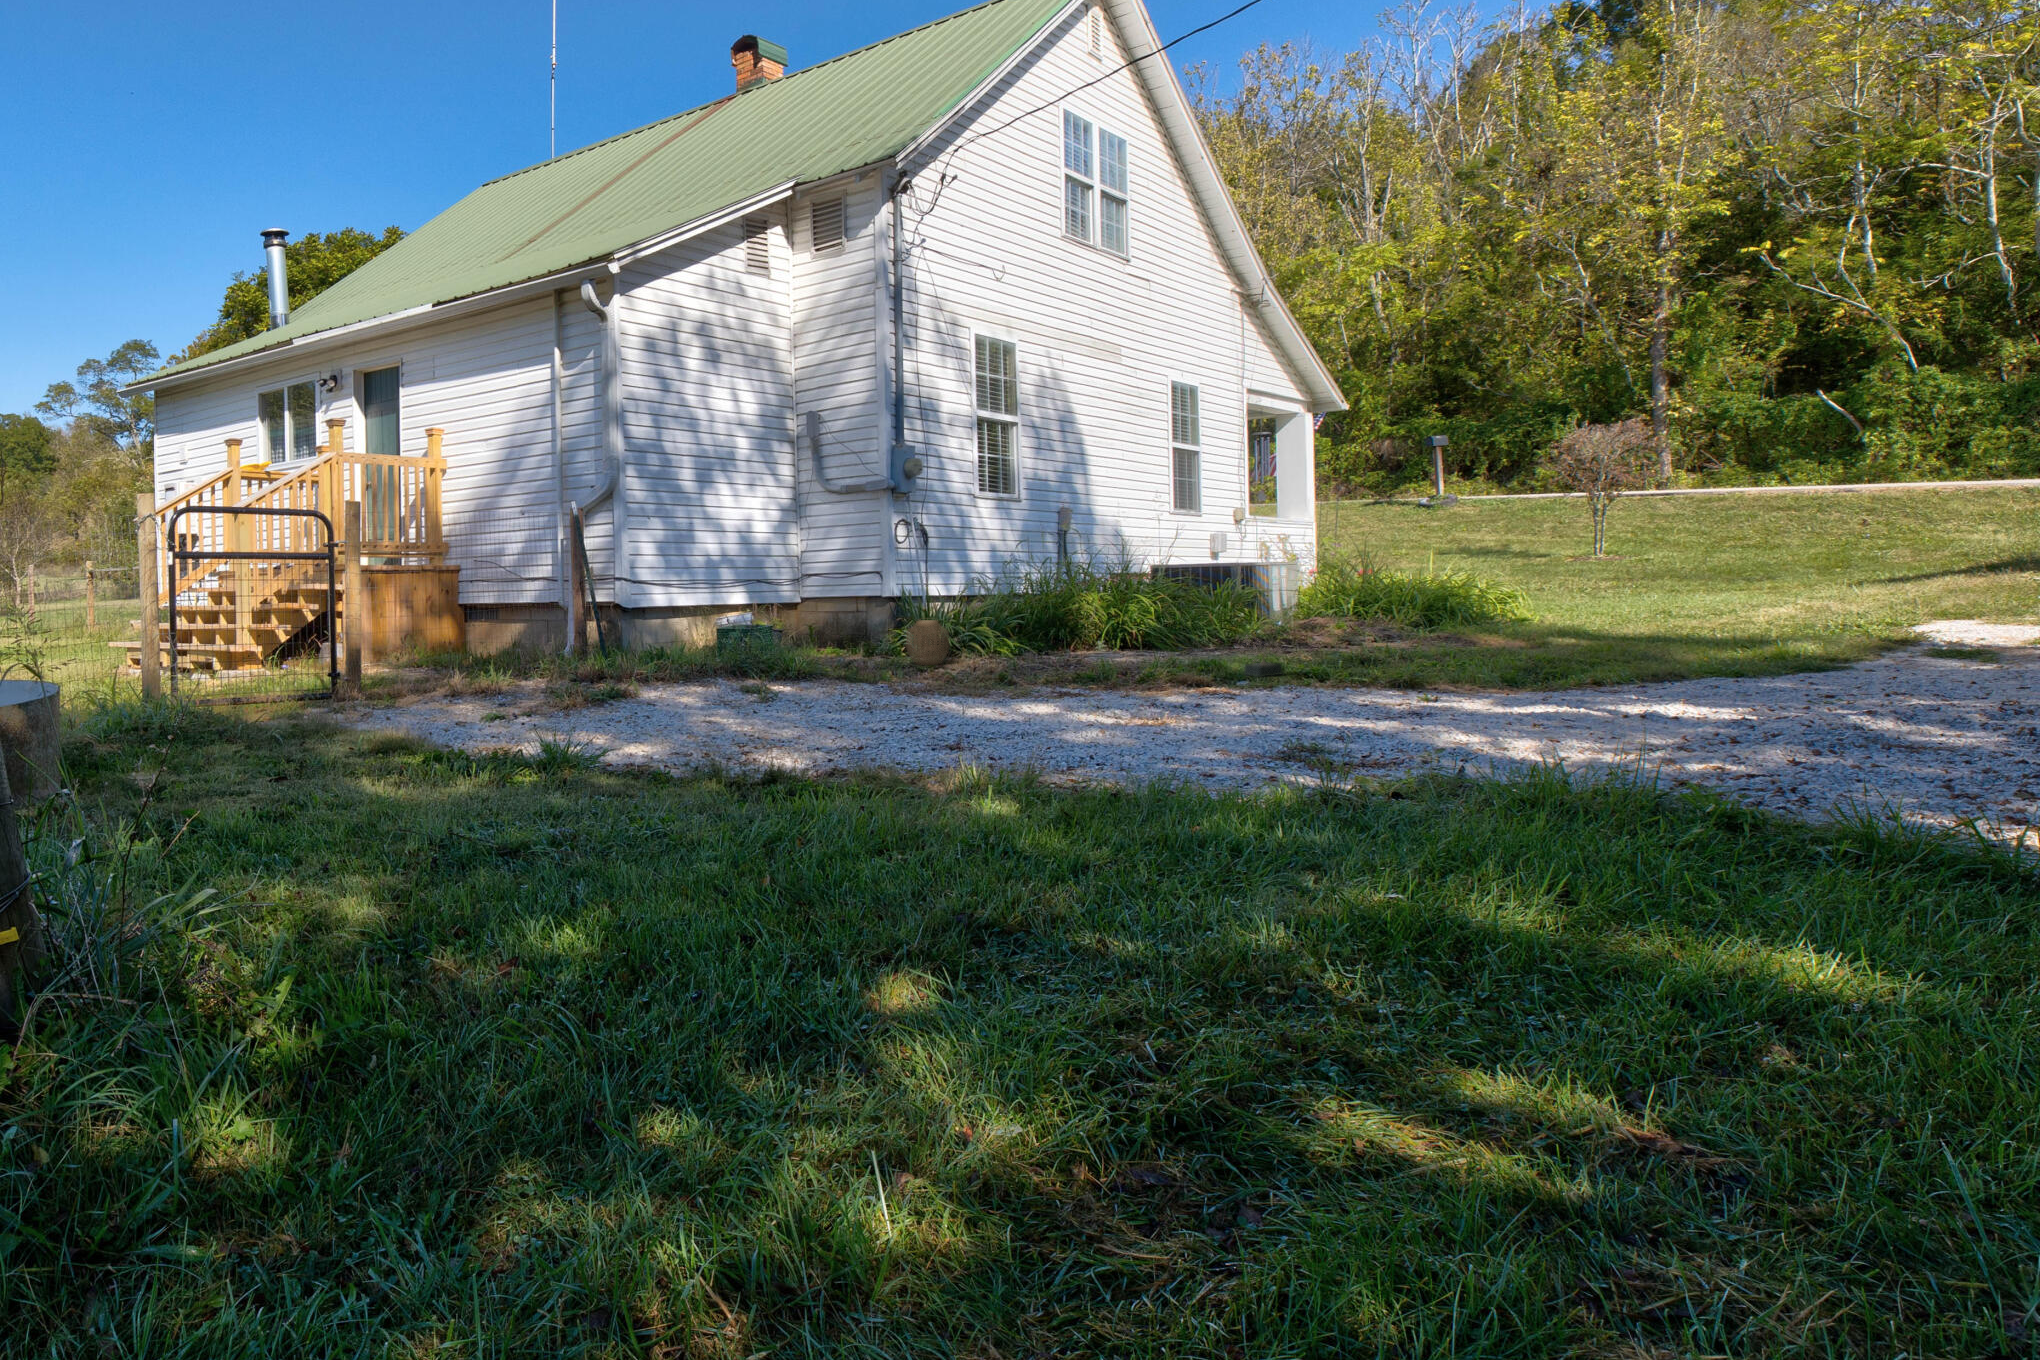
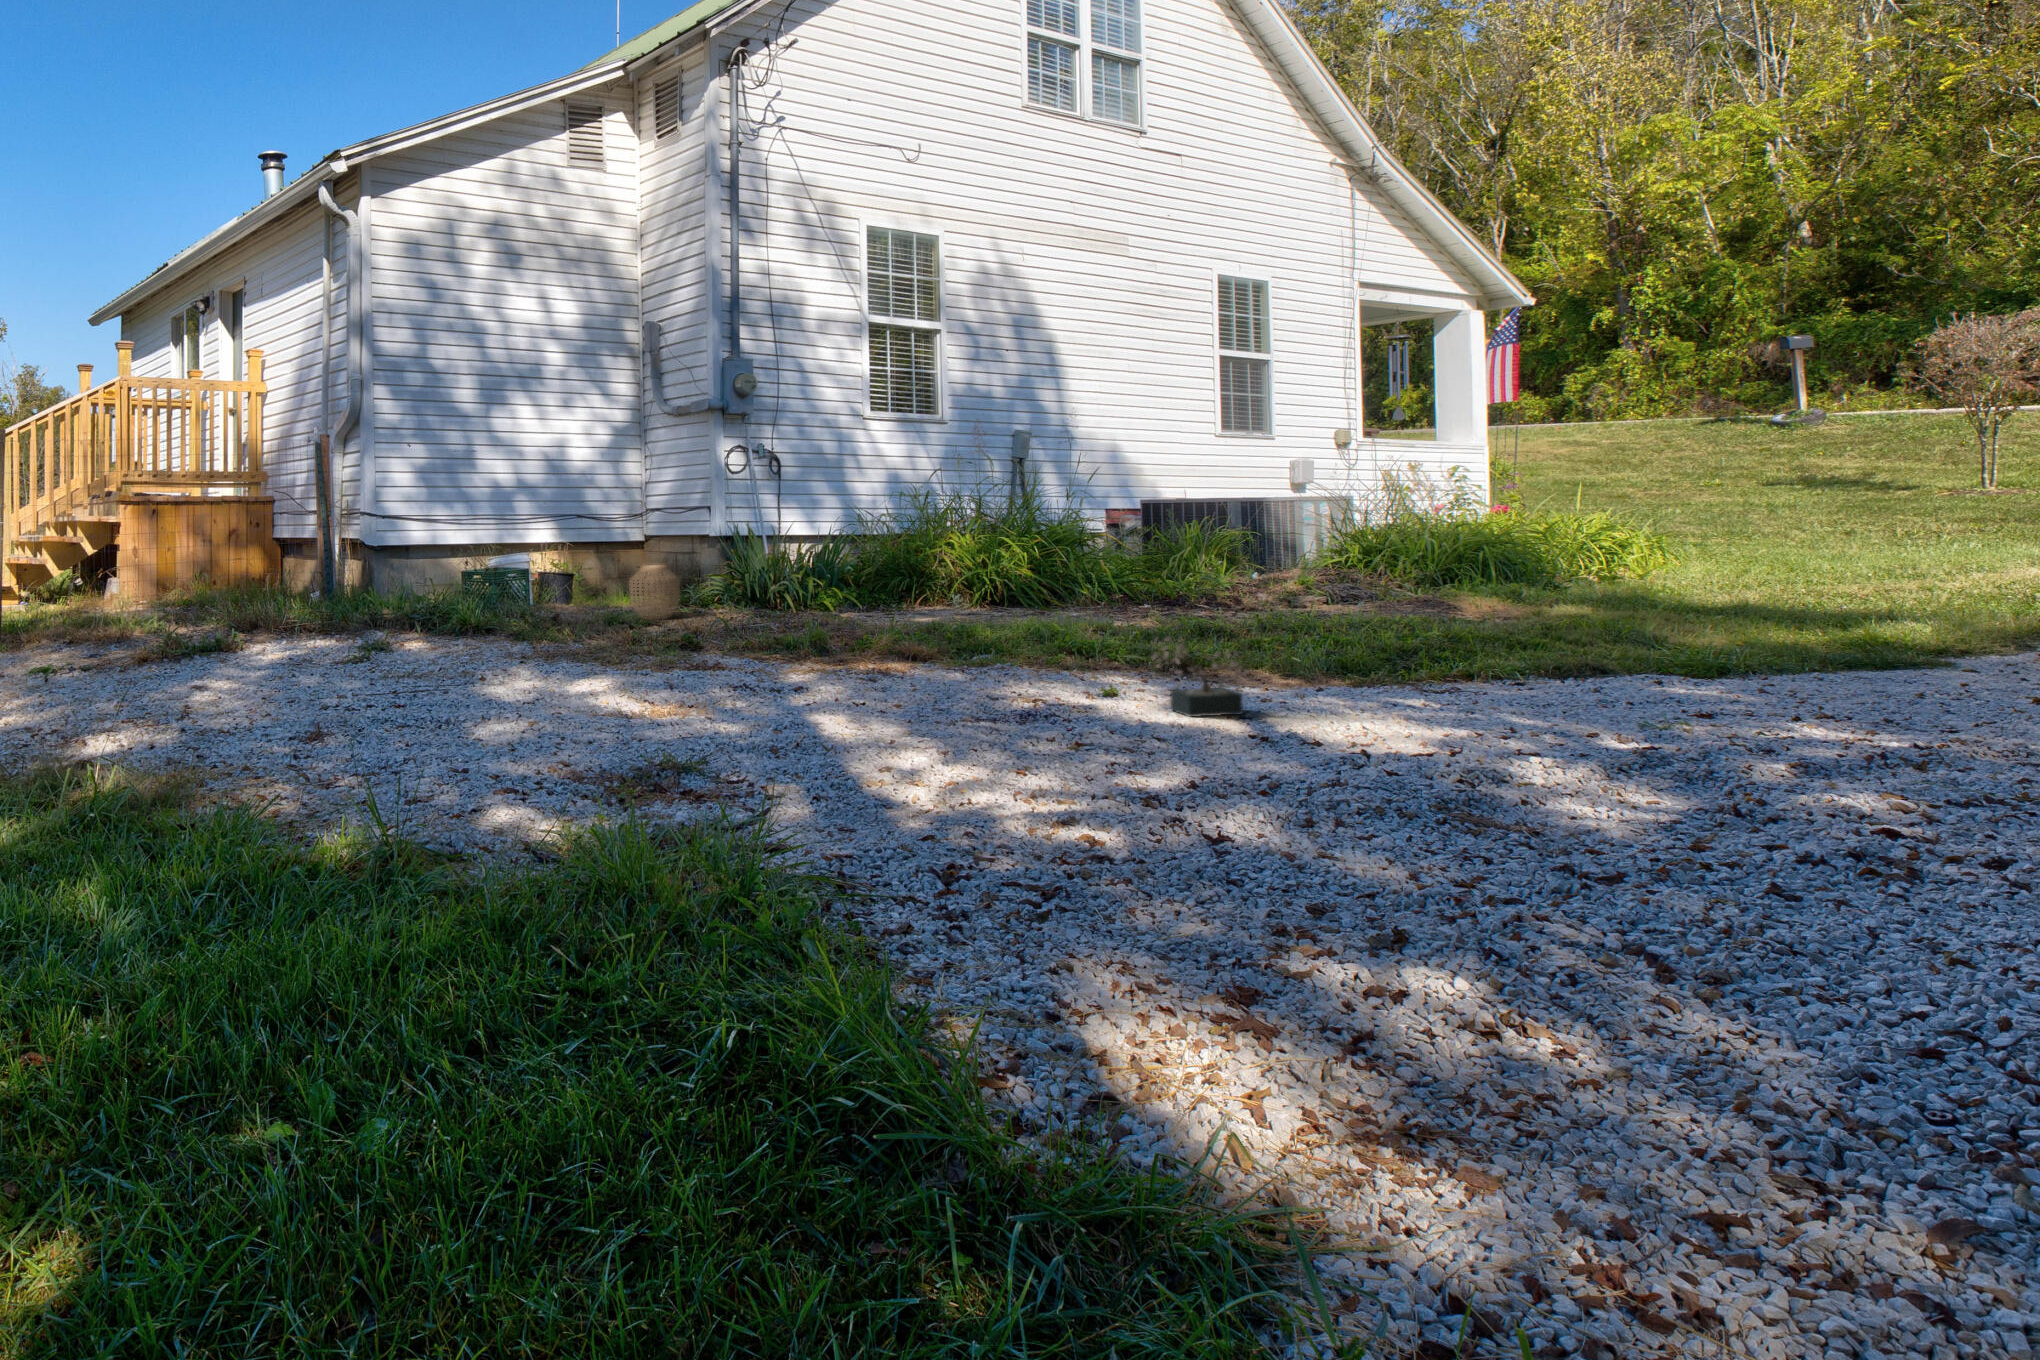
decorative plant: present [1241,635,1282,677] -> present [1152,637,1248,717]

